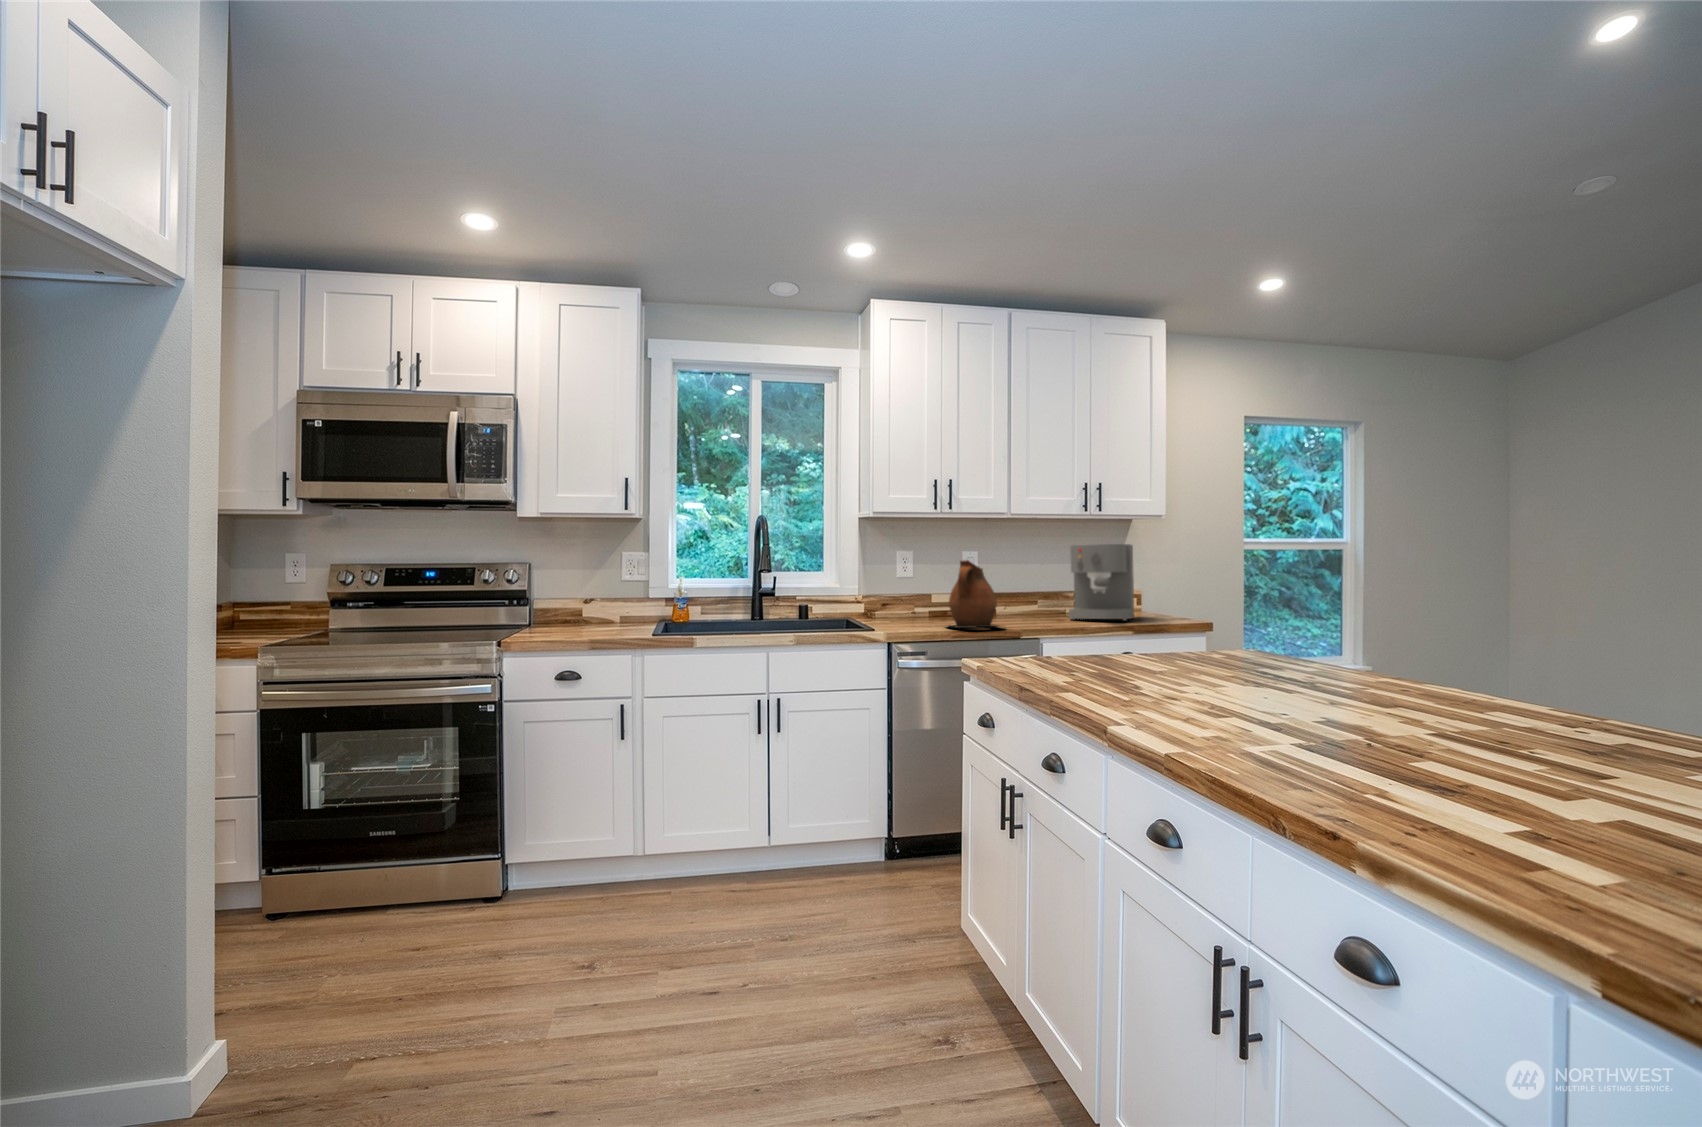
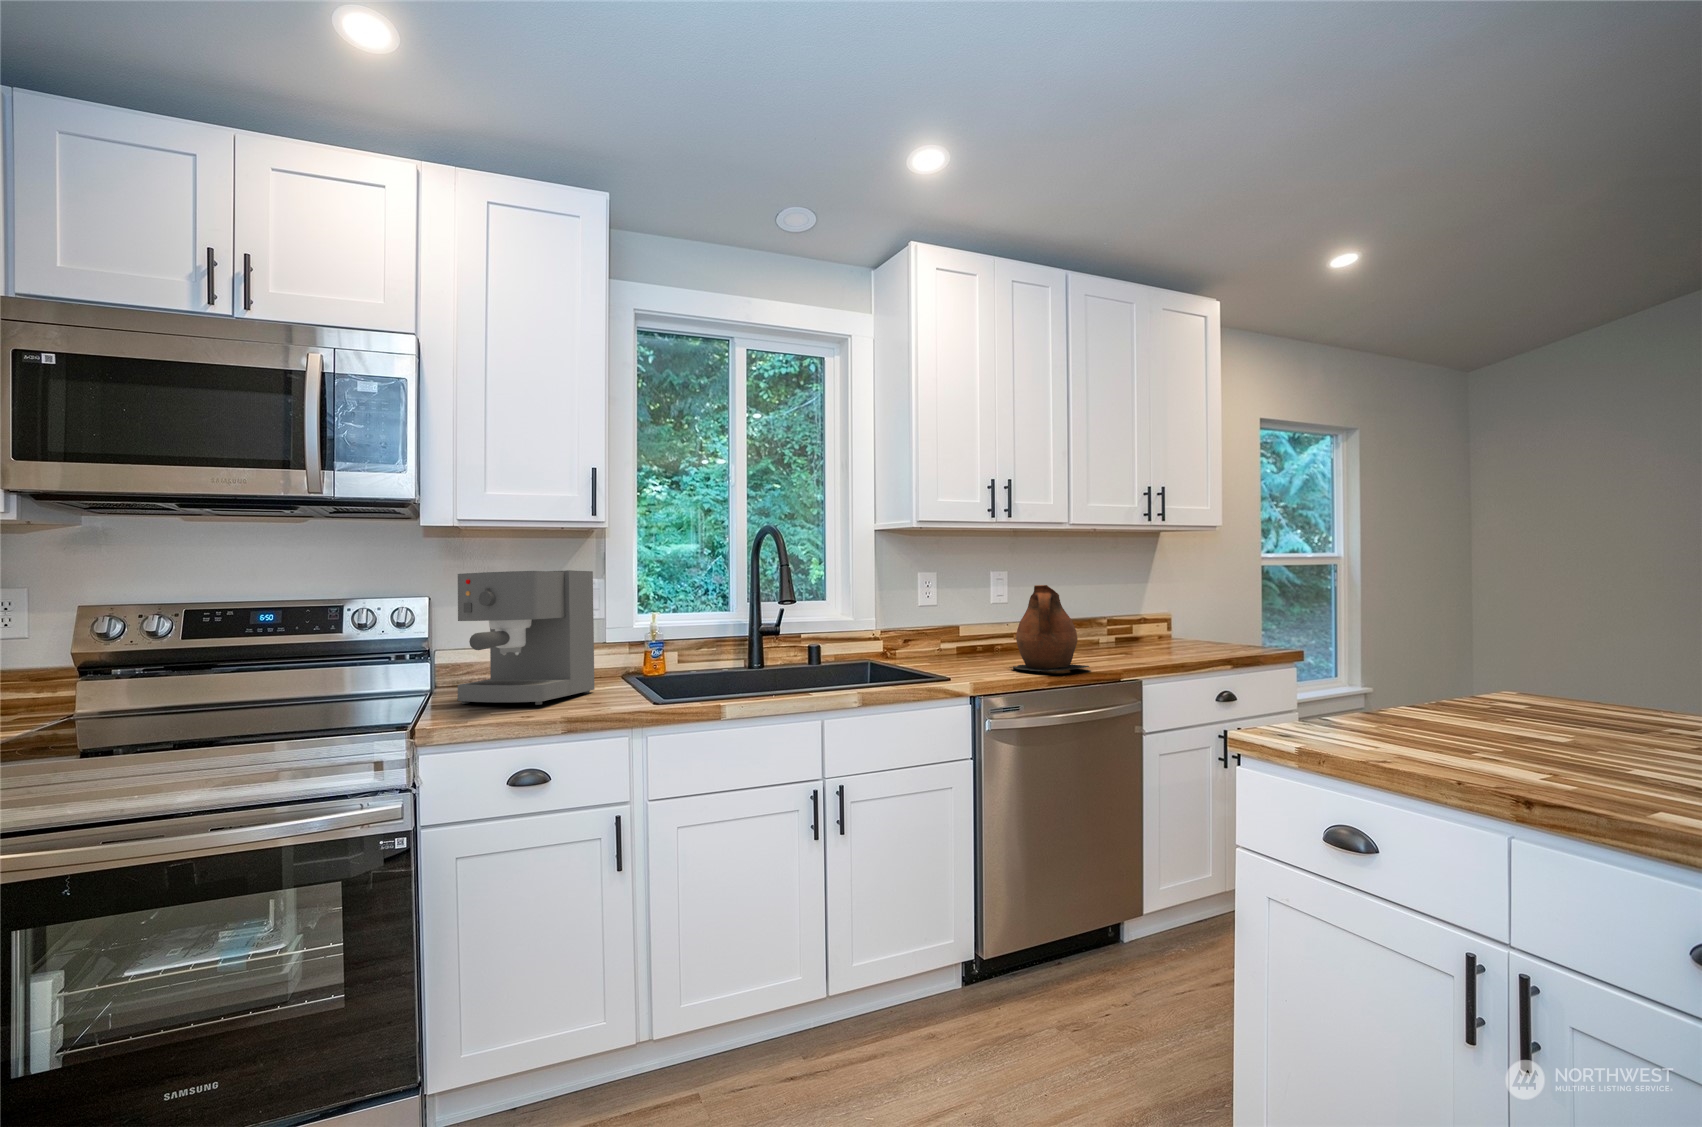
coffee maker: present [1069,544,1134,621] -> present [458,570,595,705]

